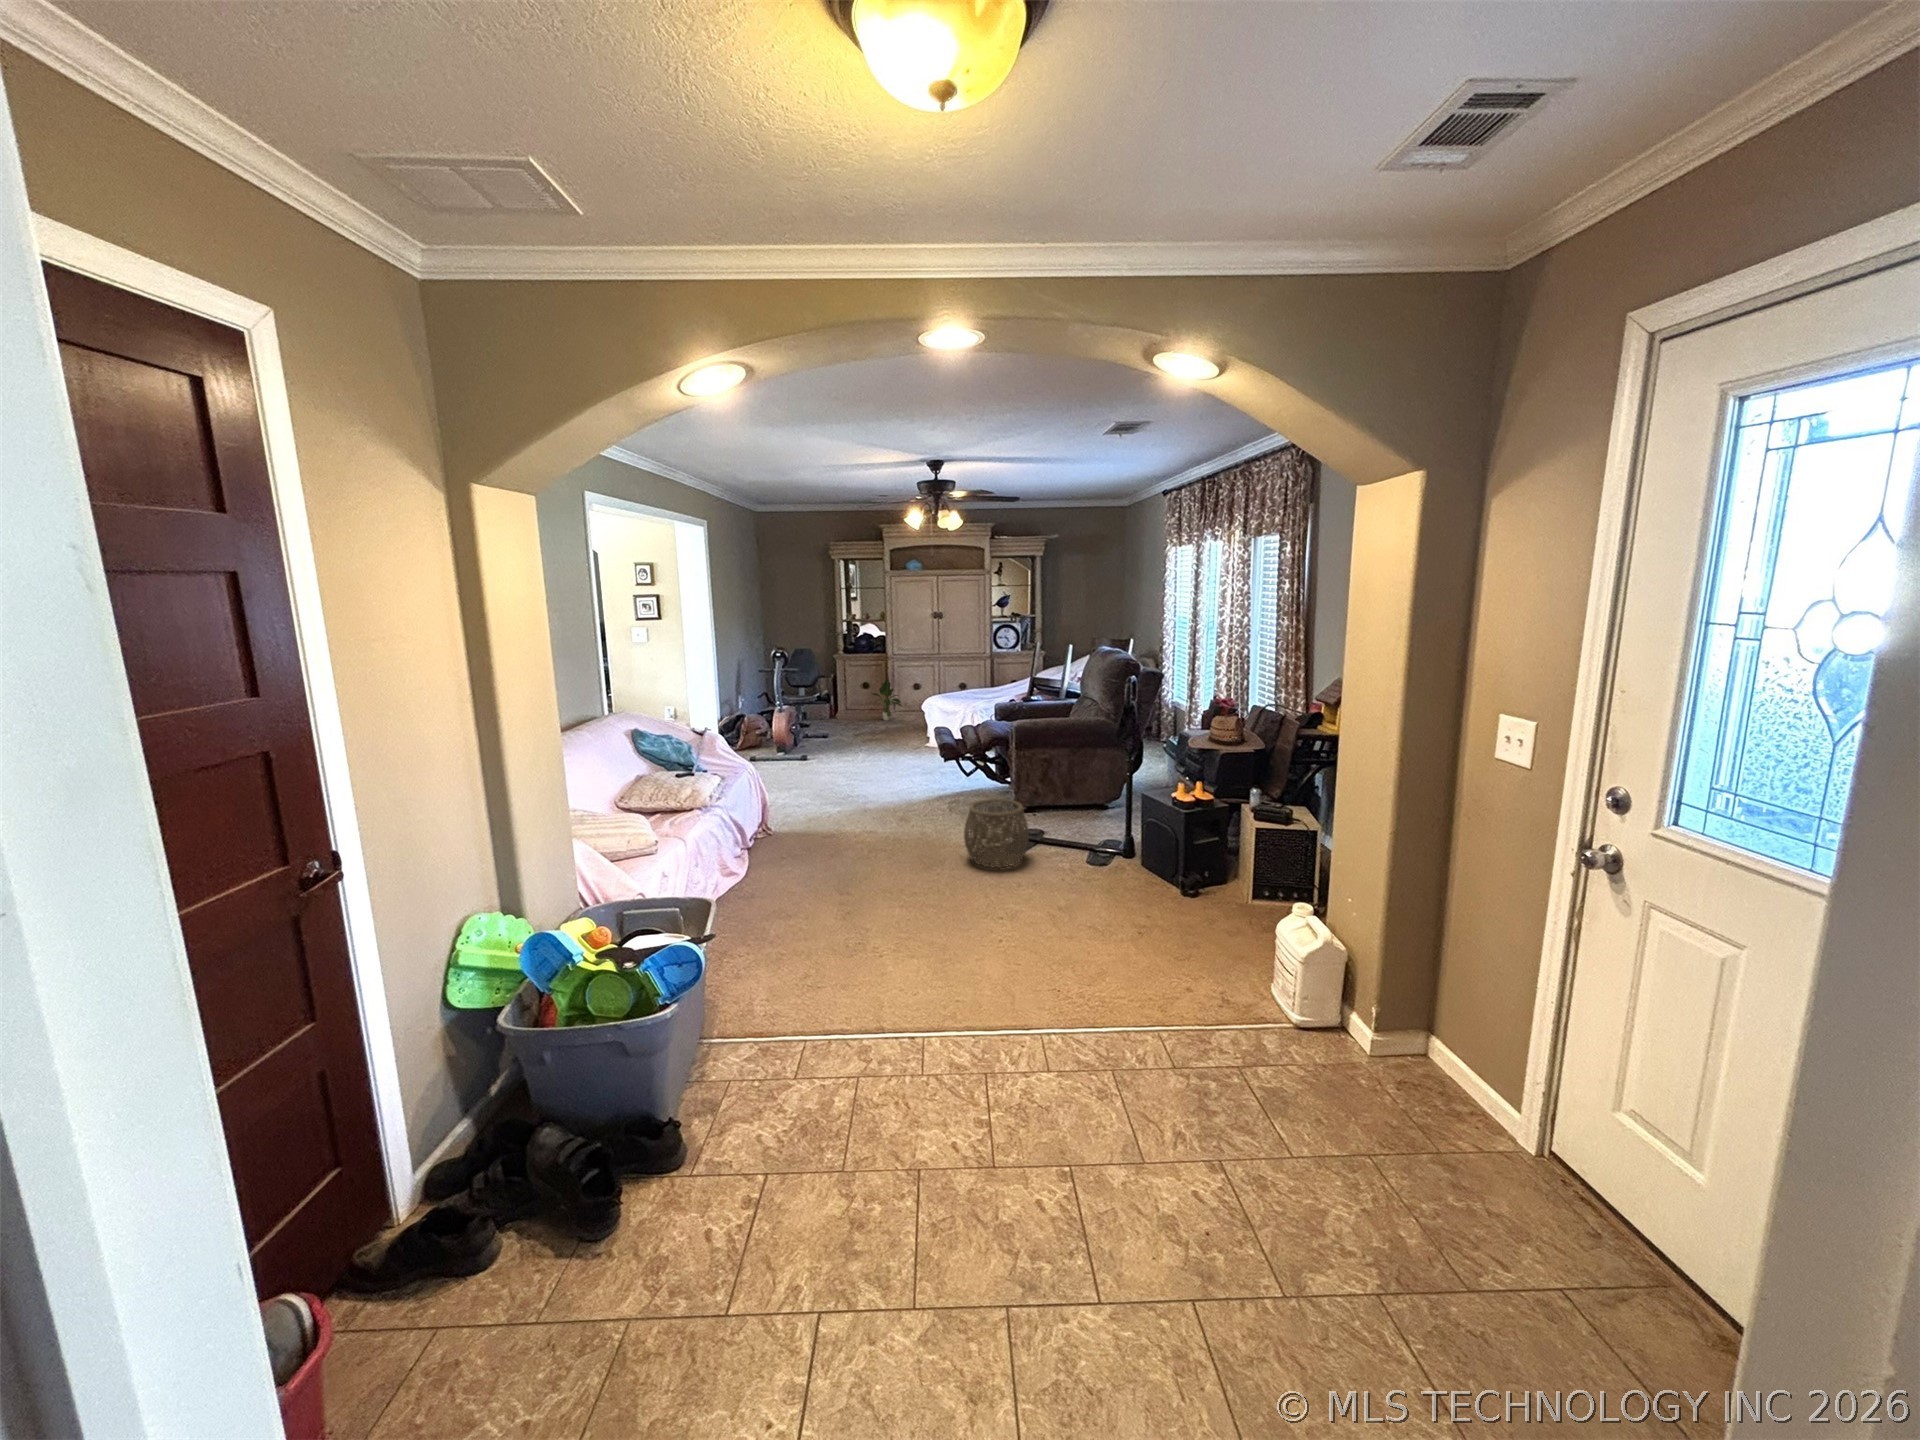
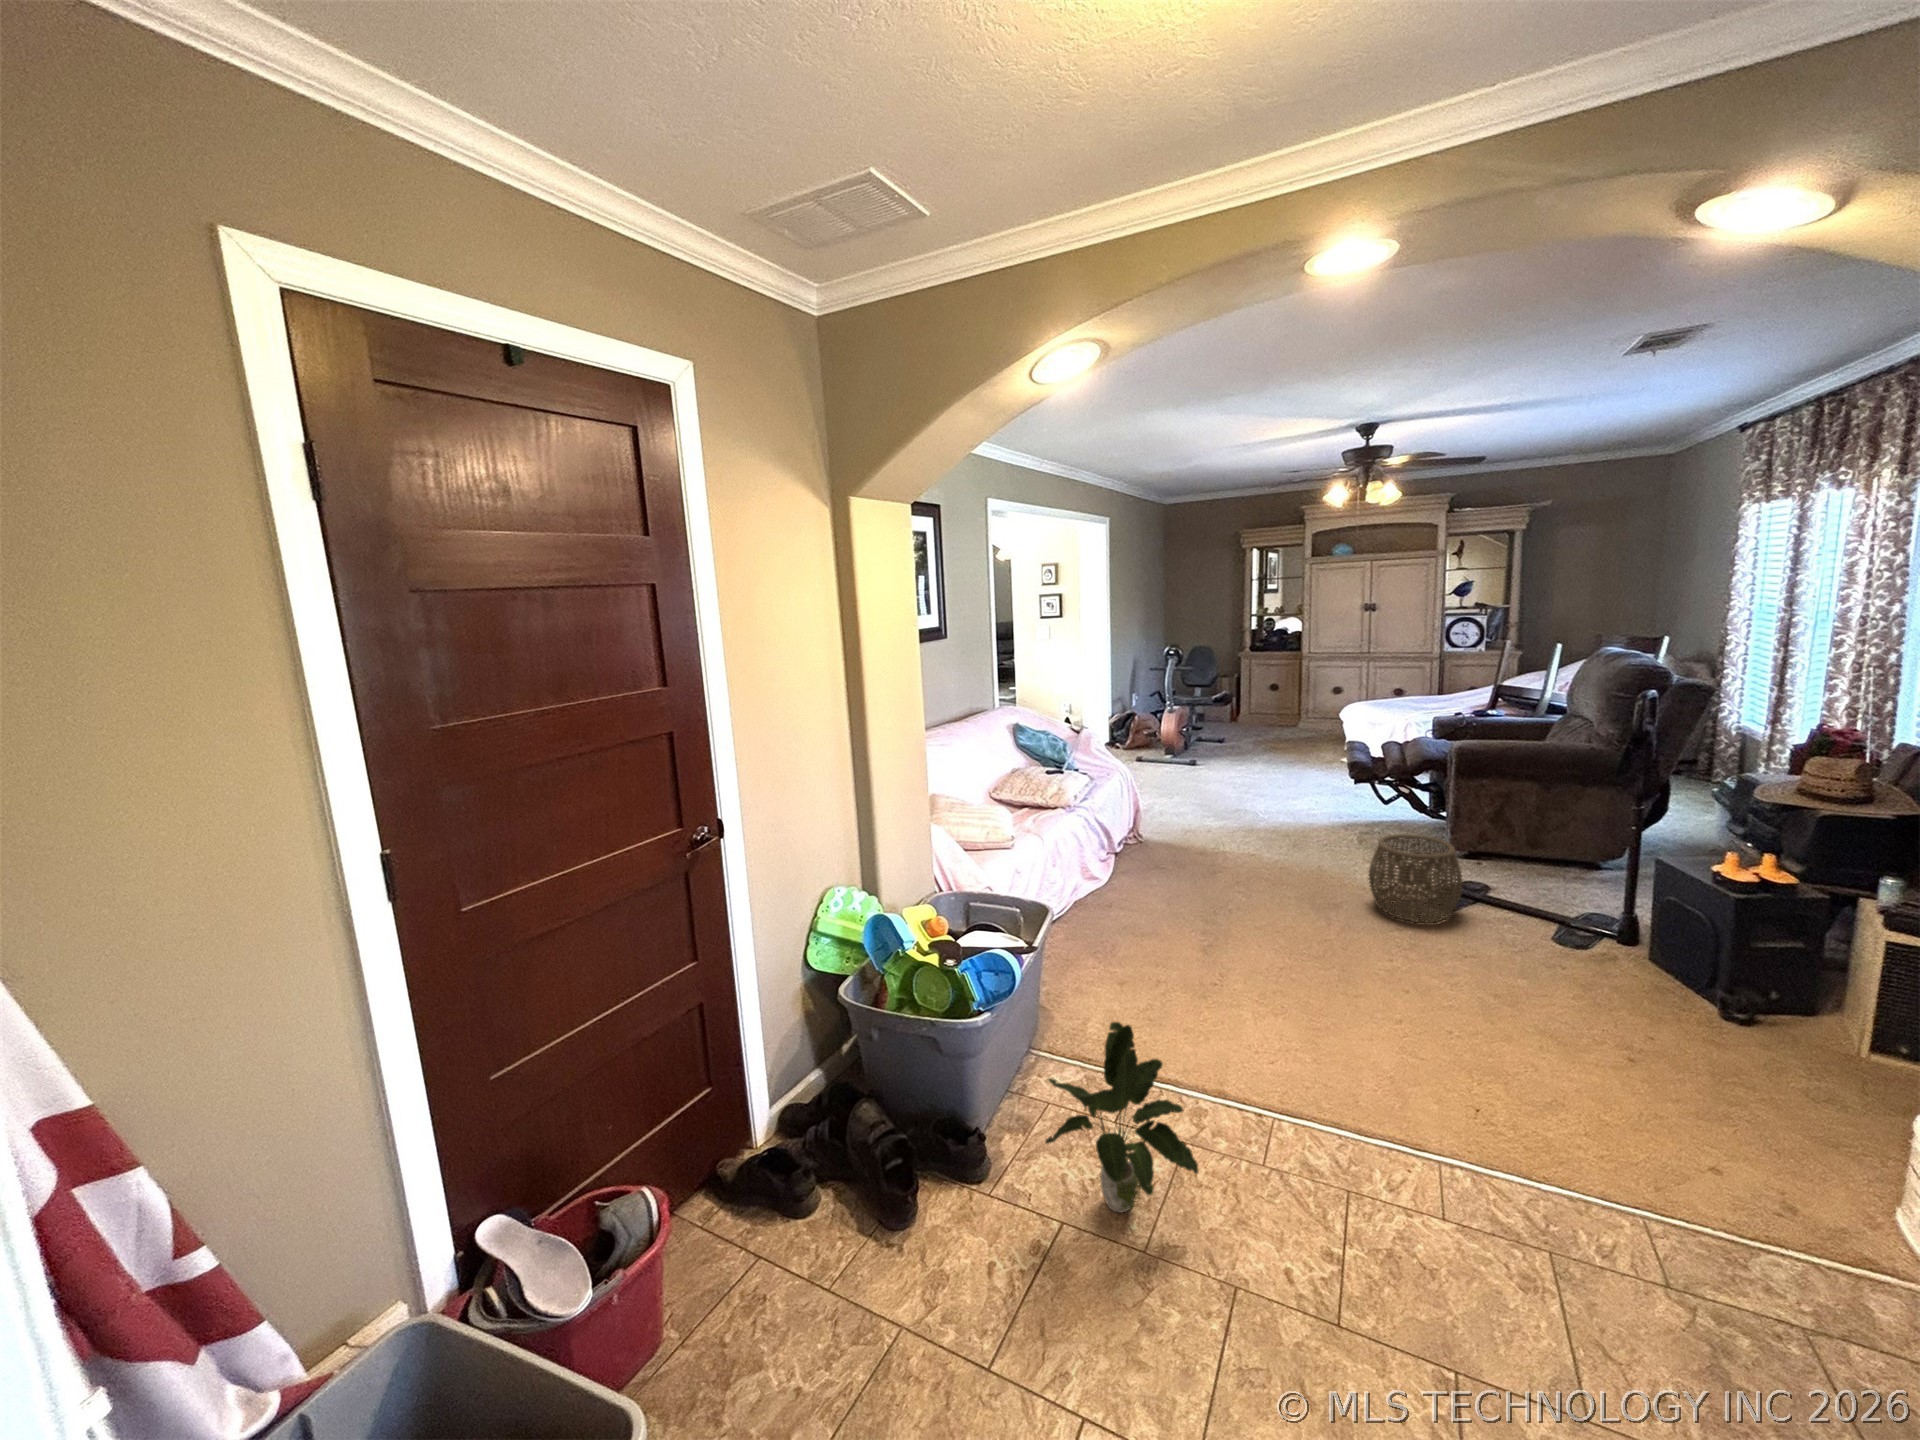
potted plant: present [871,679,901,721] -> present [1045,1022,1198,1213]

